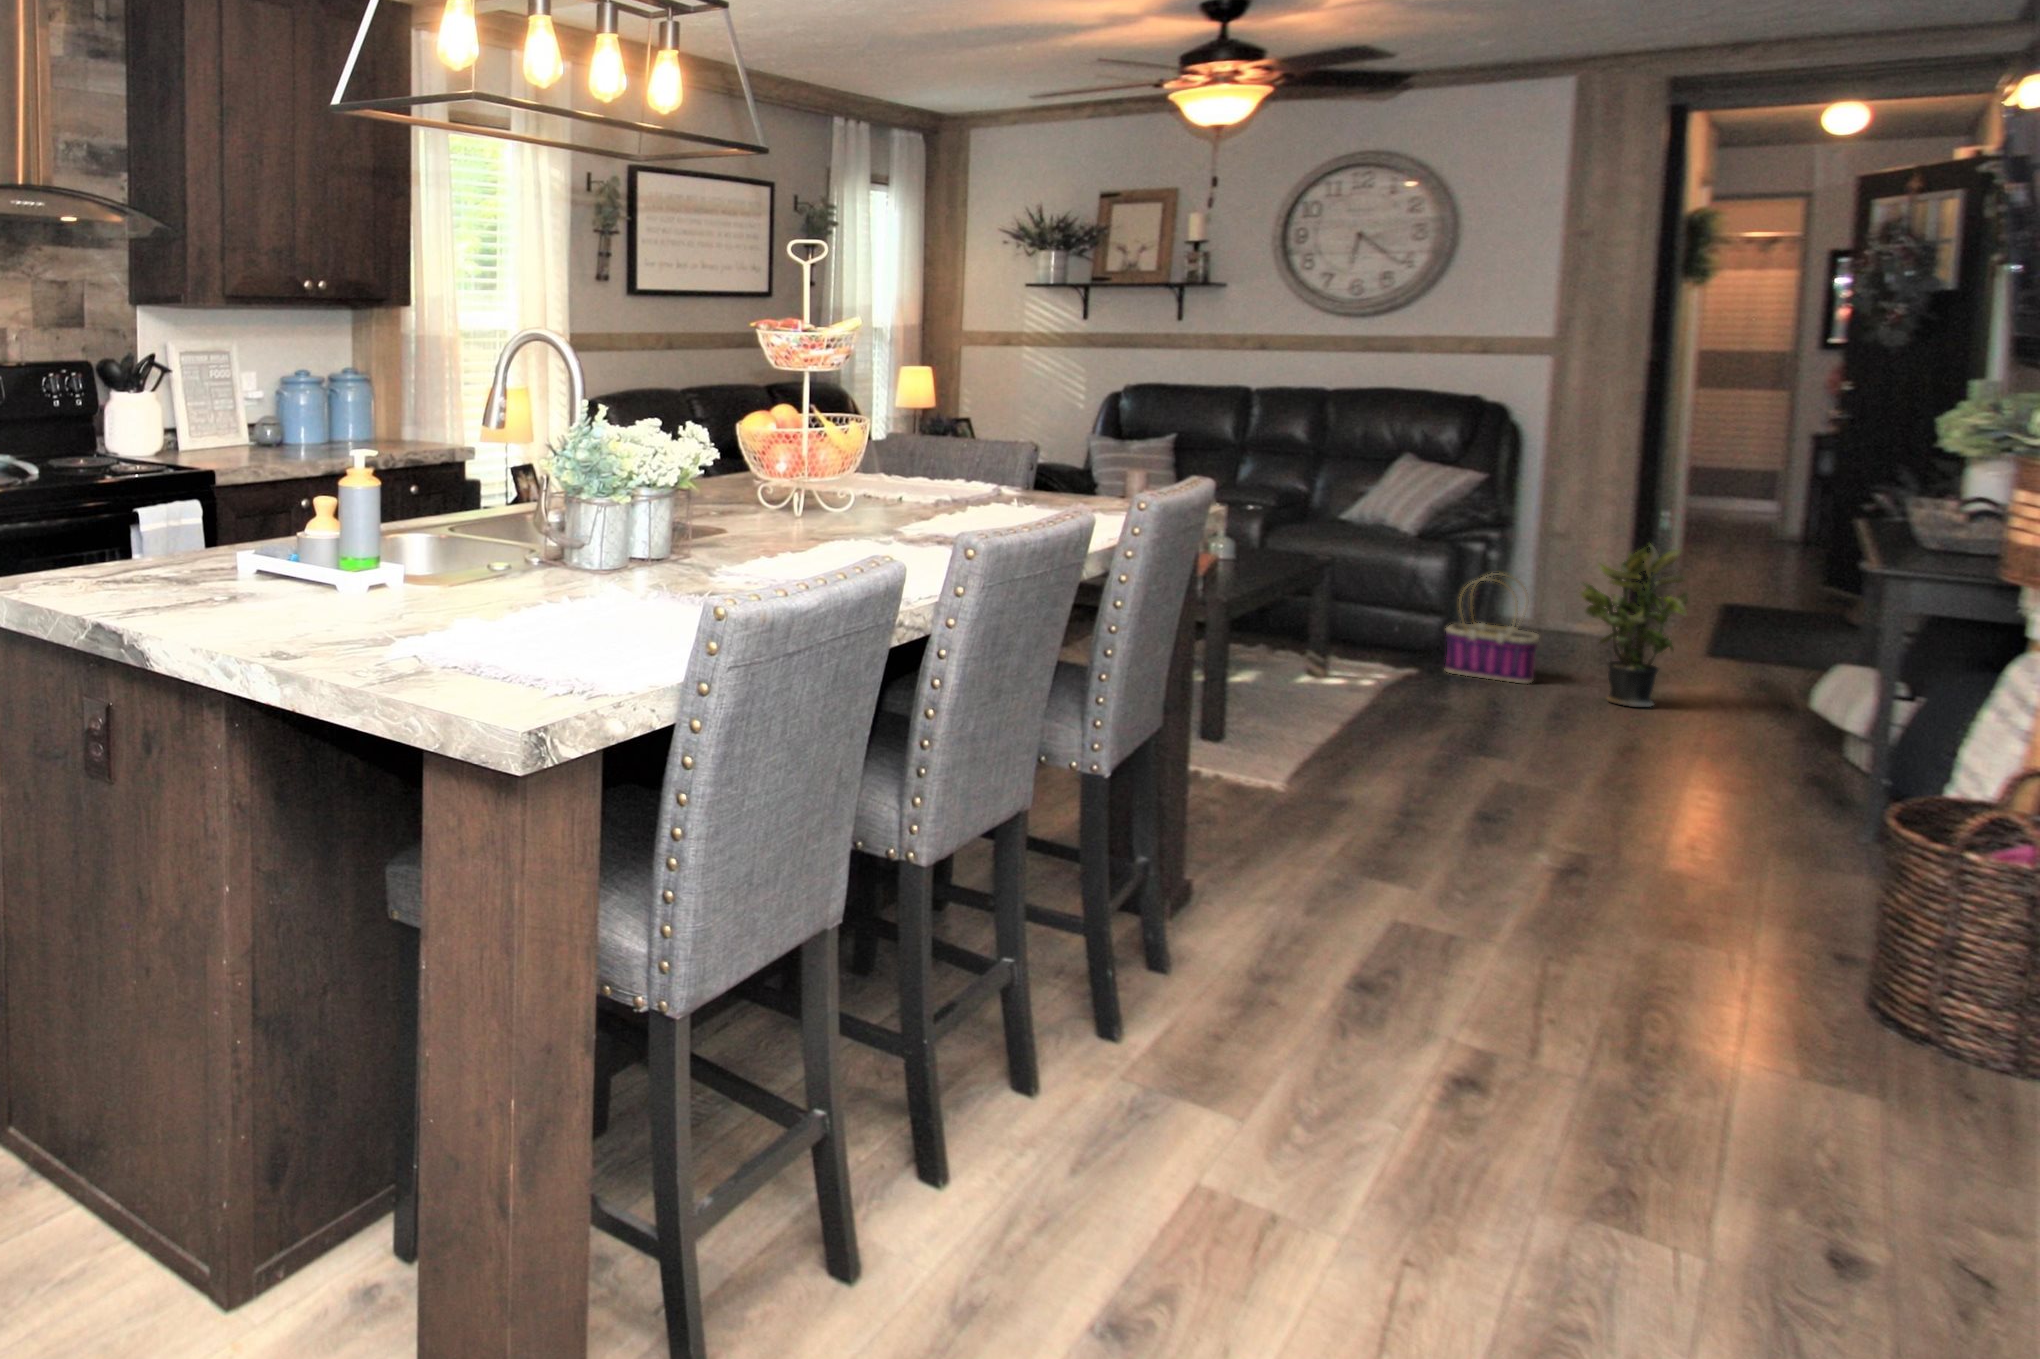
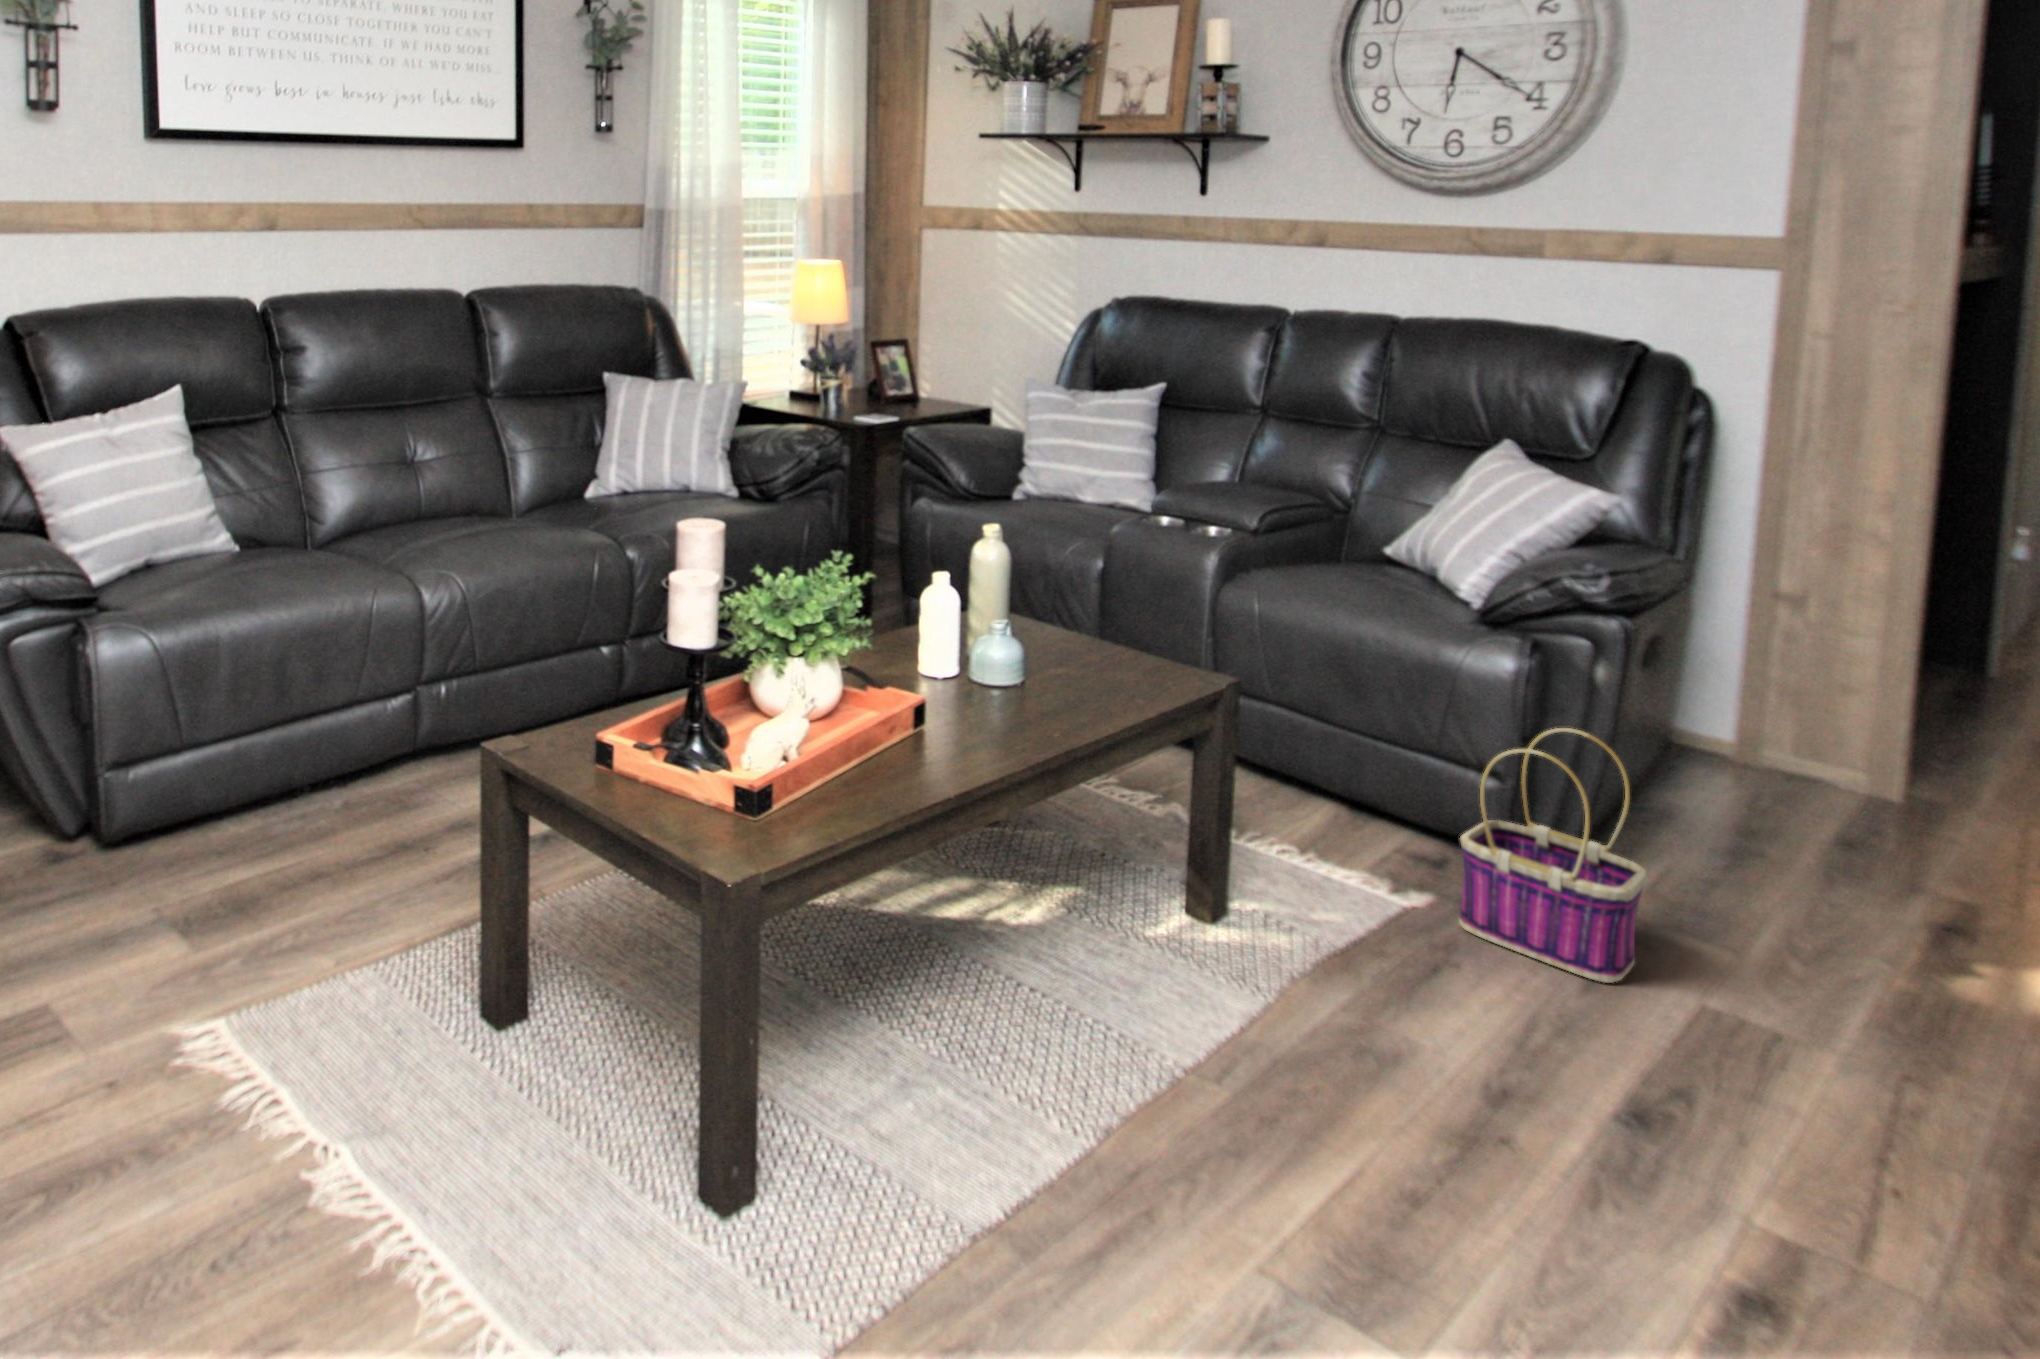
potted plant: present [1580,544,1688,707] -> none [1702,719,1951,1110]

